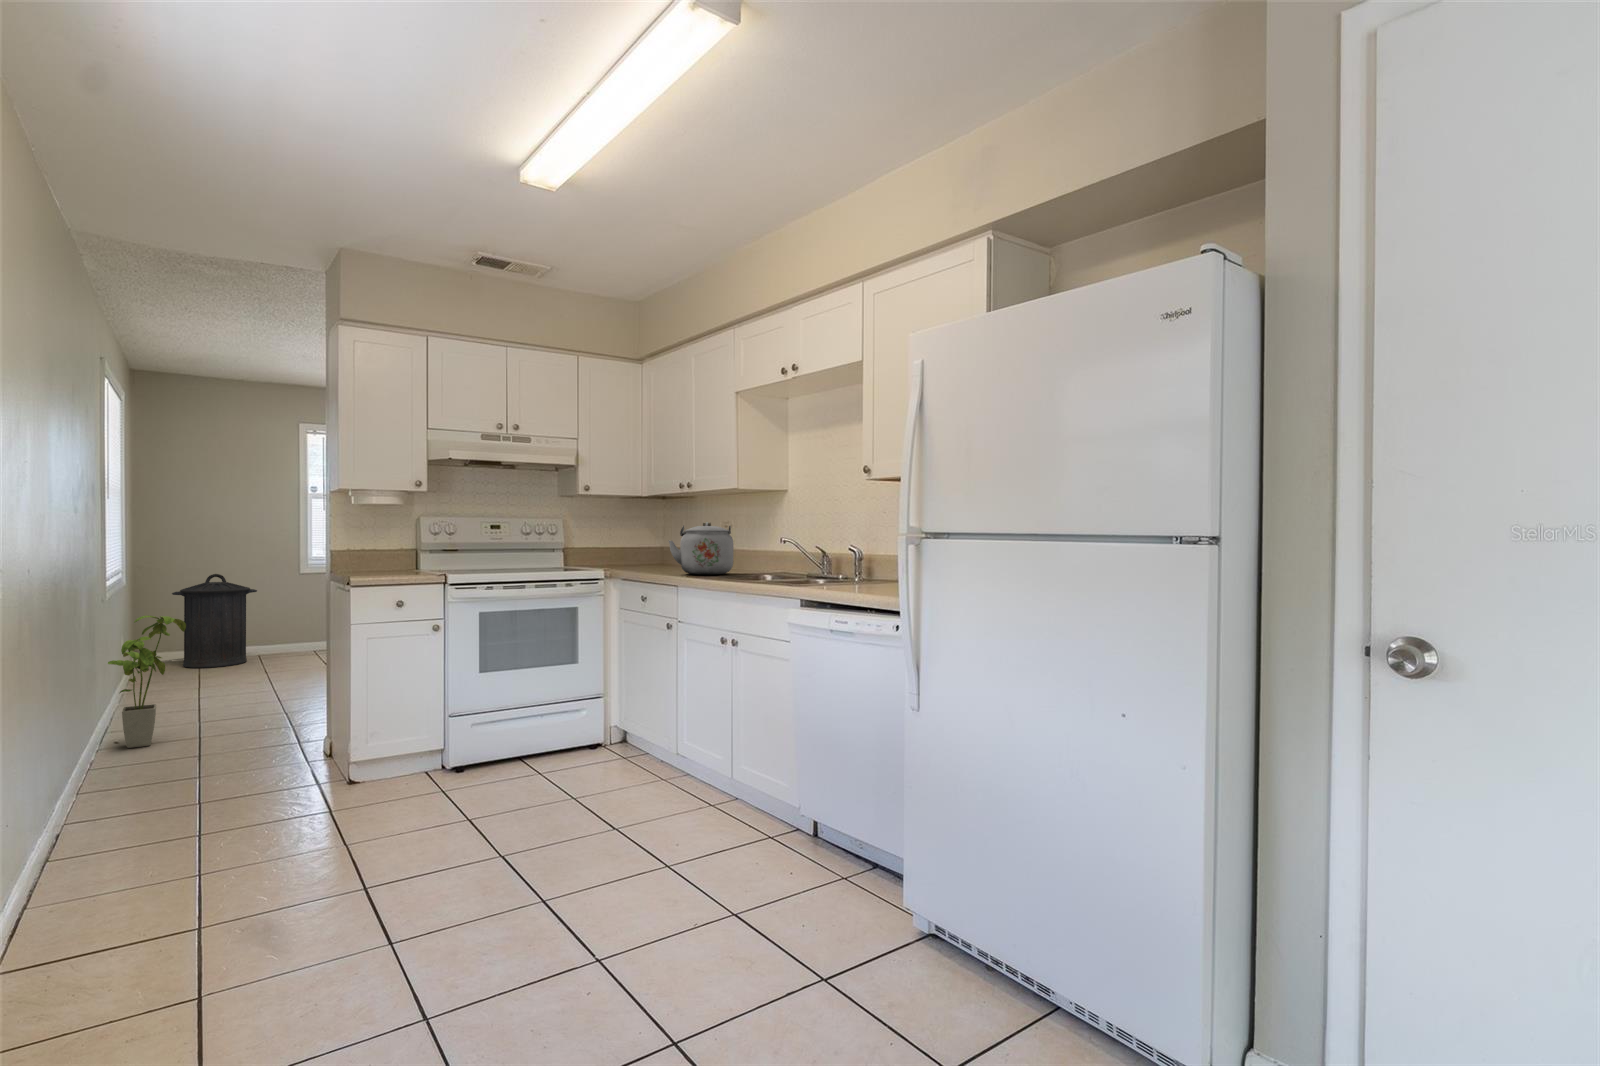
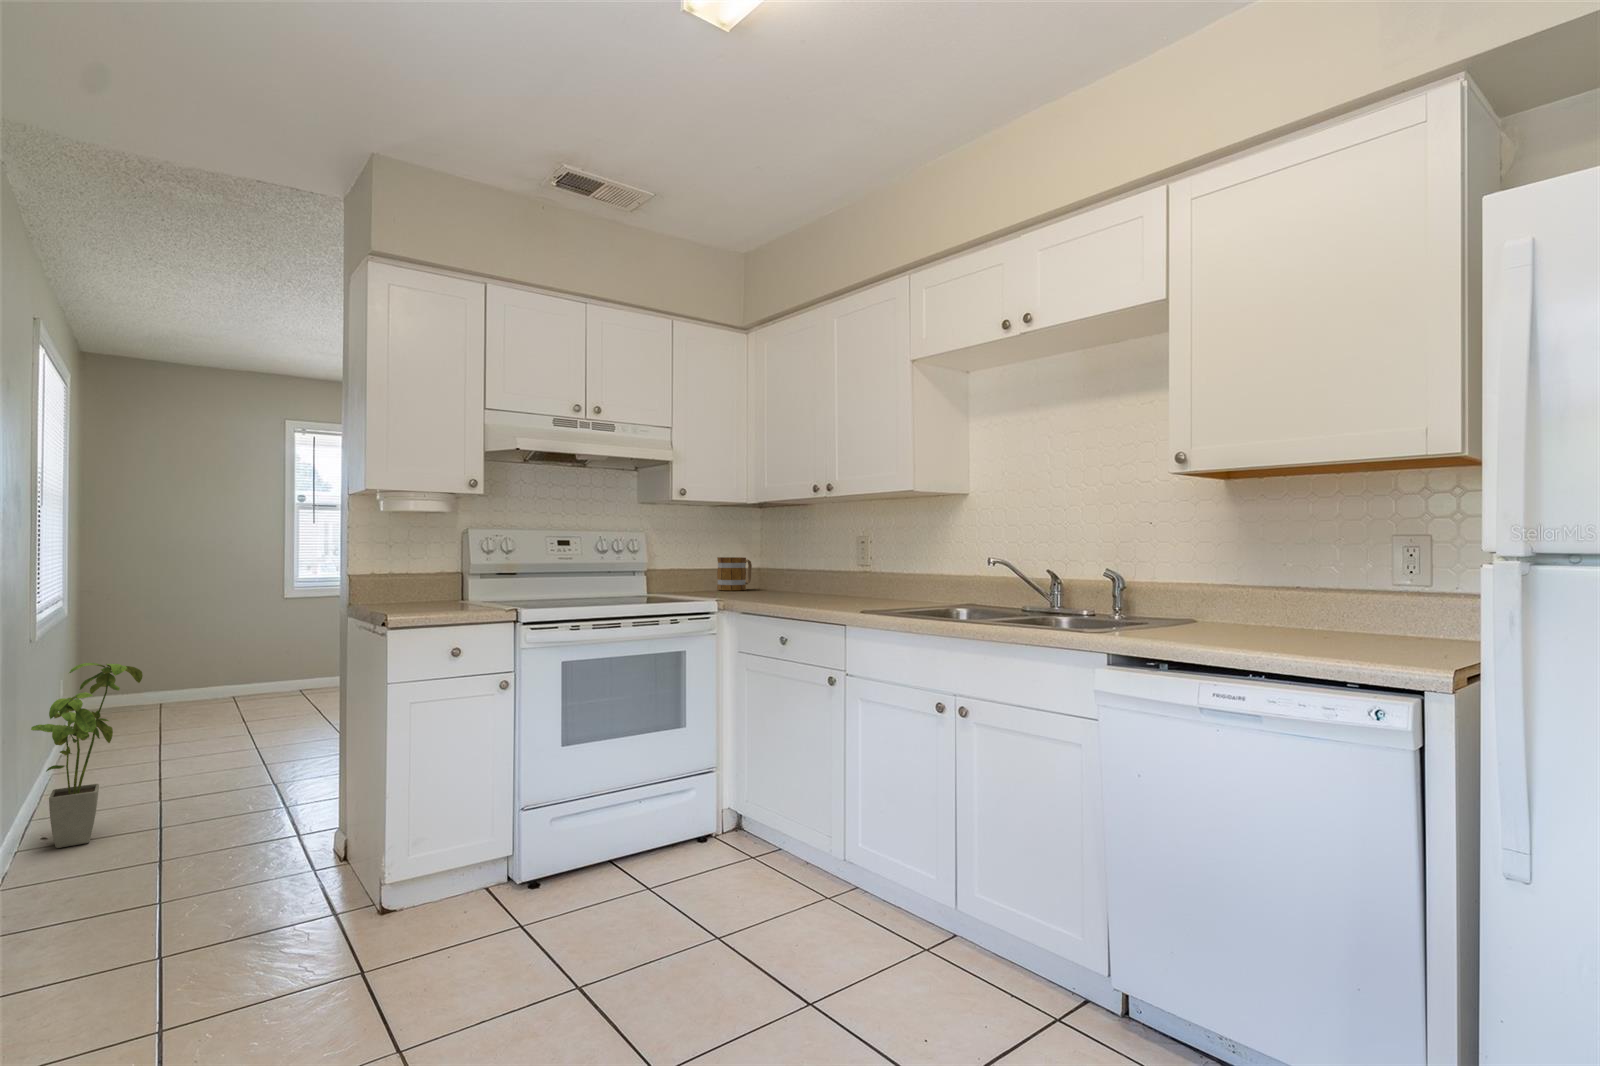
kettle: present [669,522,733,575] -> none [821,536,908,608]
mug: none [623,539,652,564] -> present [717,557,752,590]
trash can: present [172,574,257,668] -> none [127,598,233,713]

